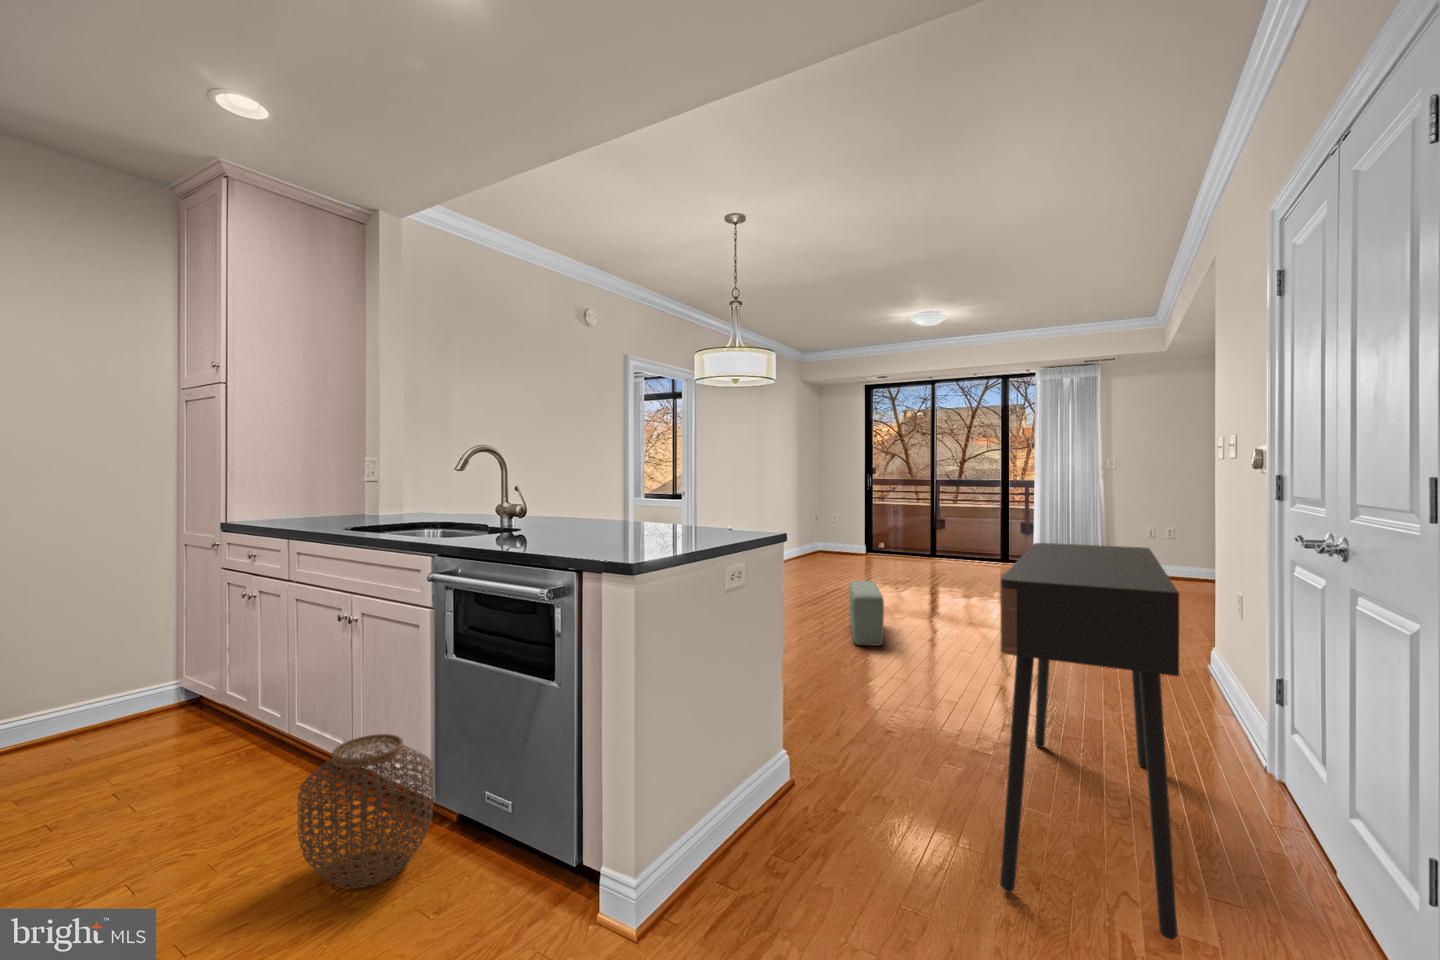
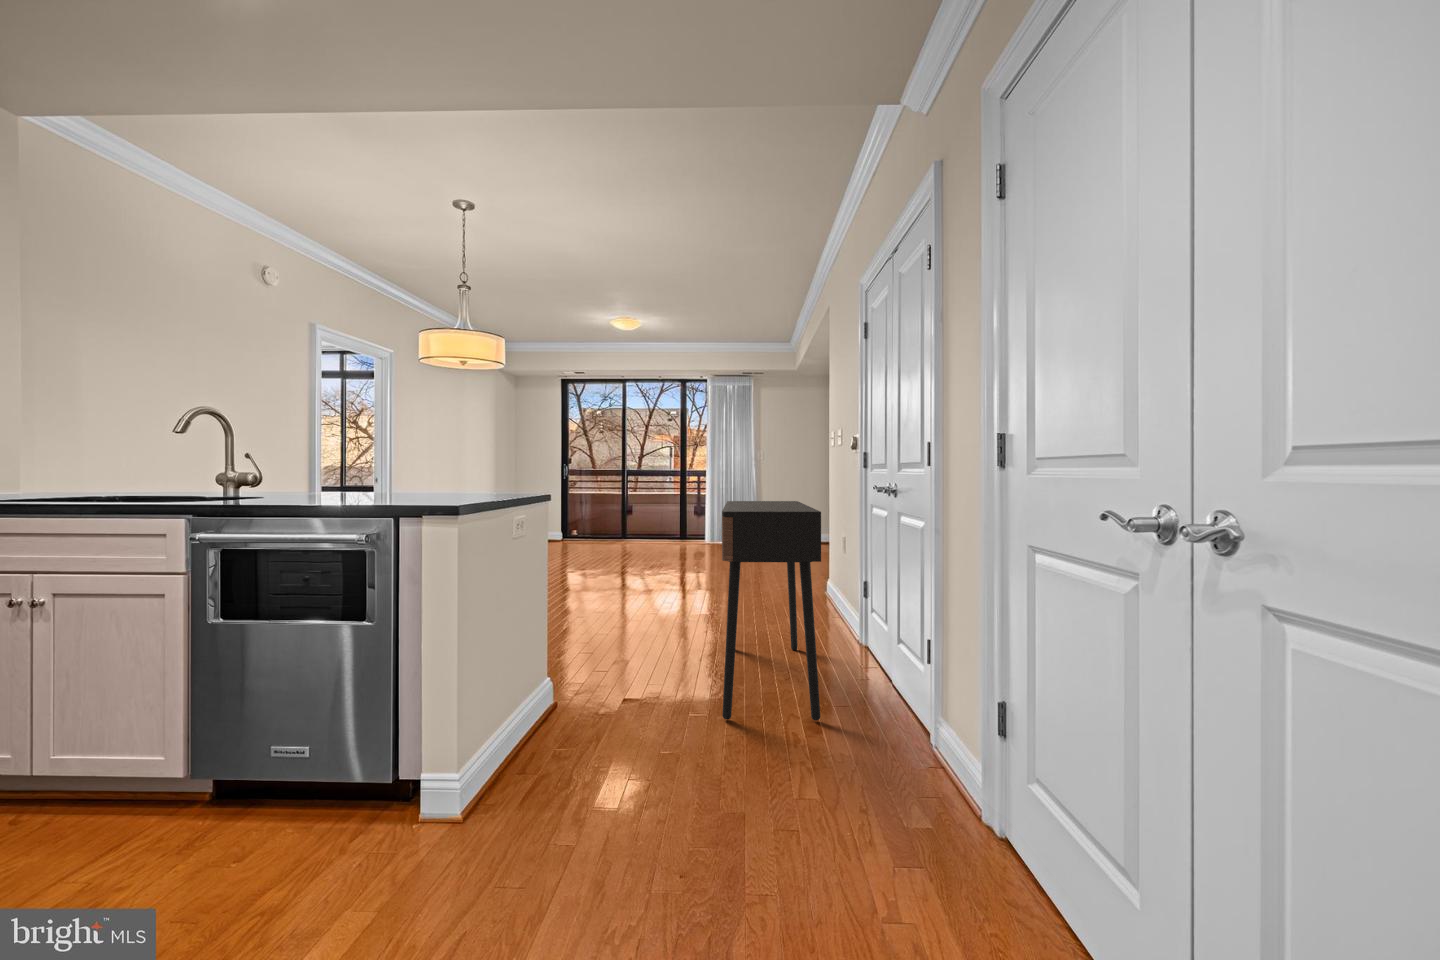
pouf: present [849,581,884,646] -> none [565,553,600,606]
woven basket: present [298,734,433,888] -> none [91,686,244,832]

